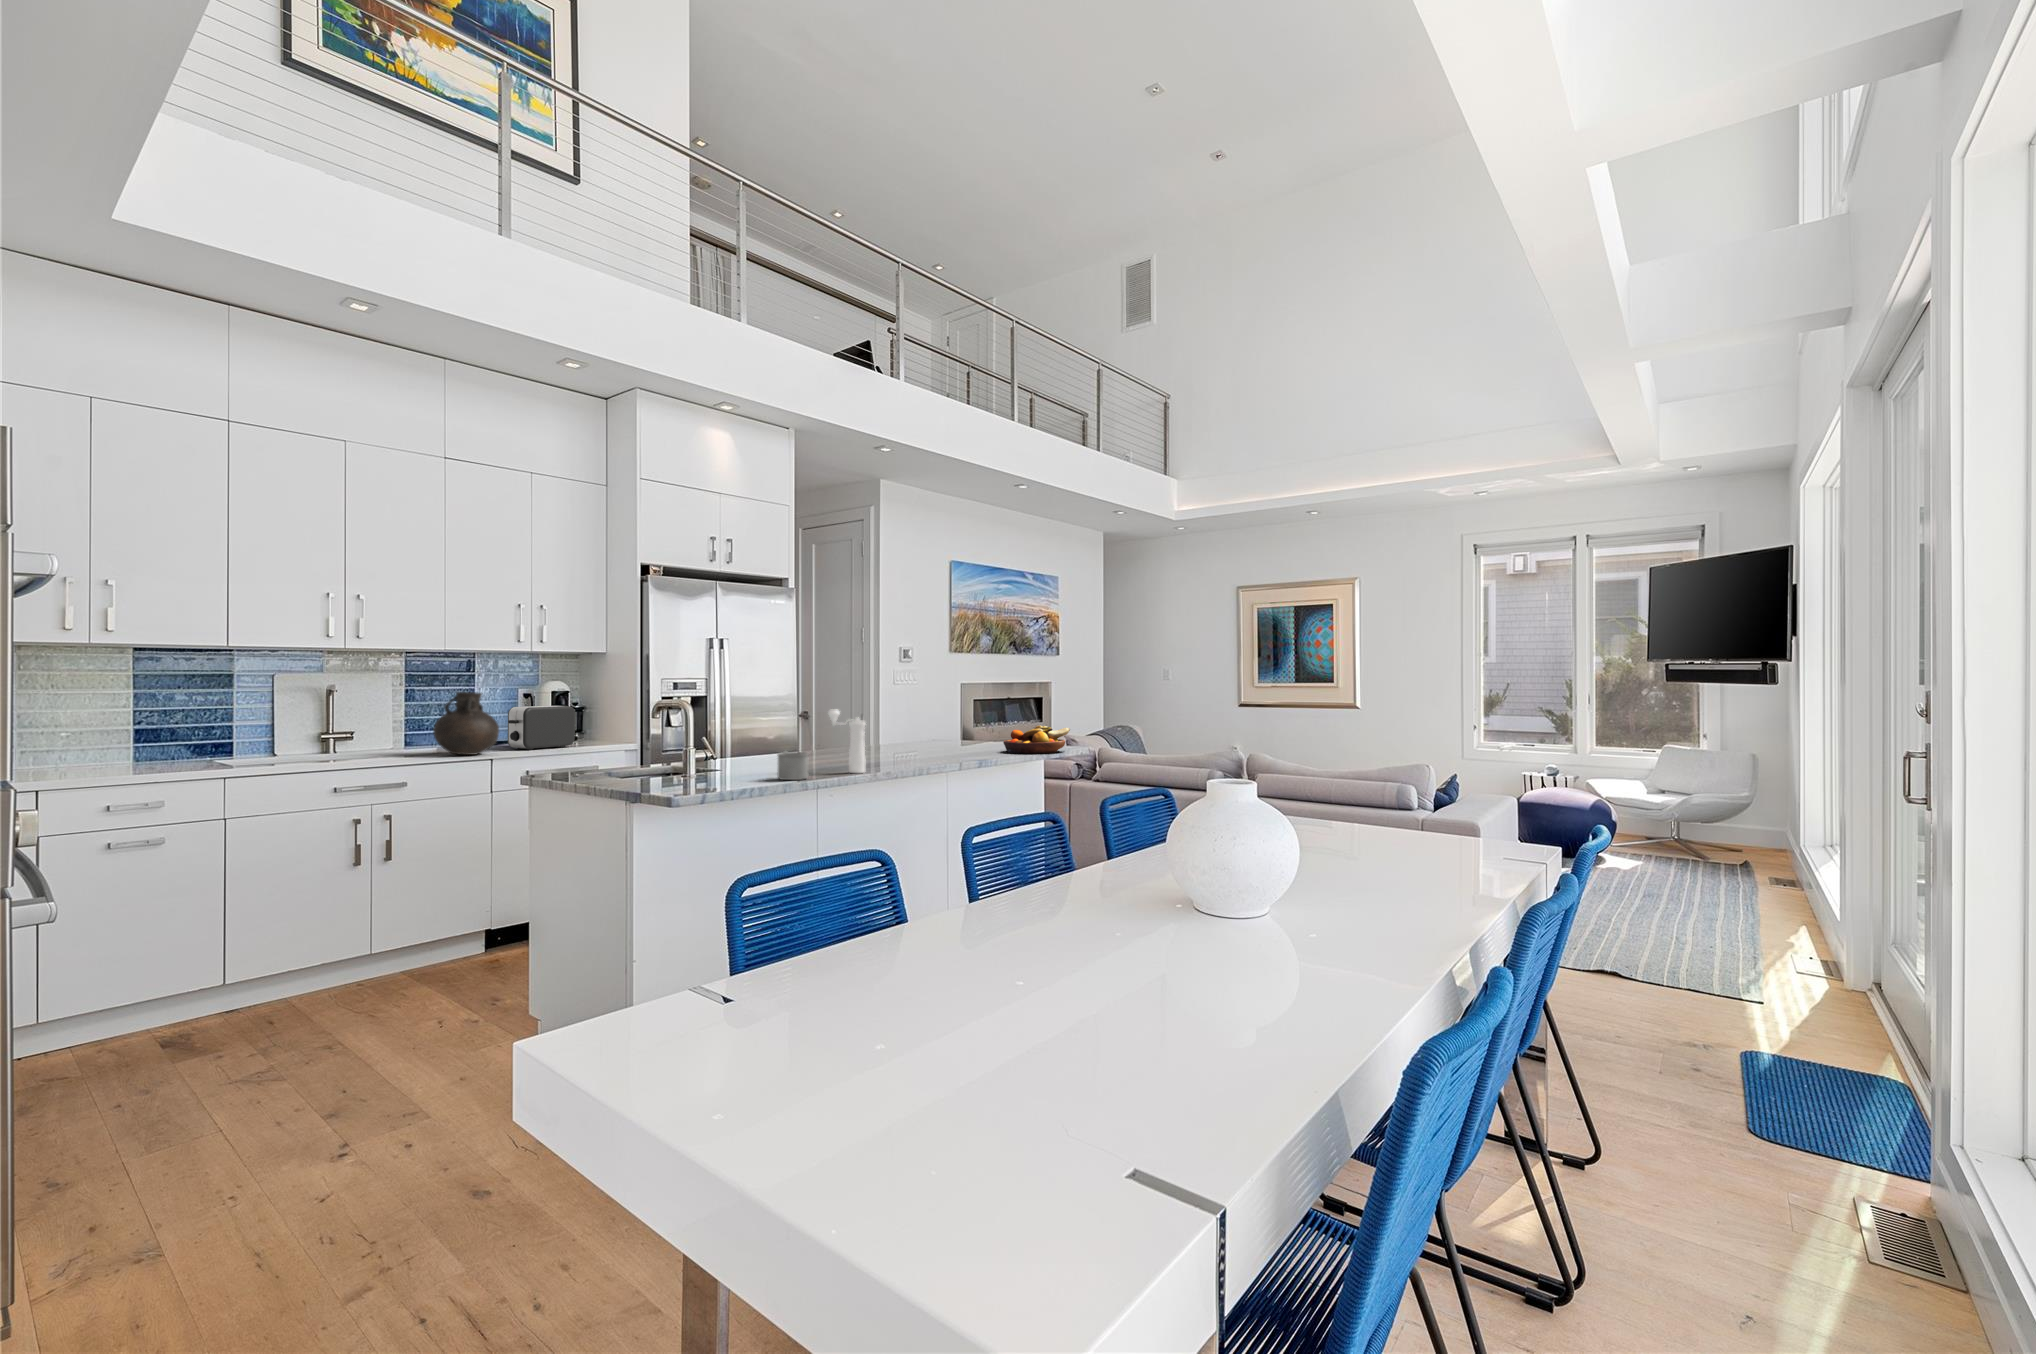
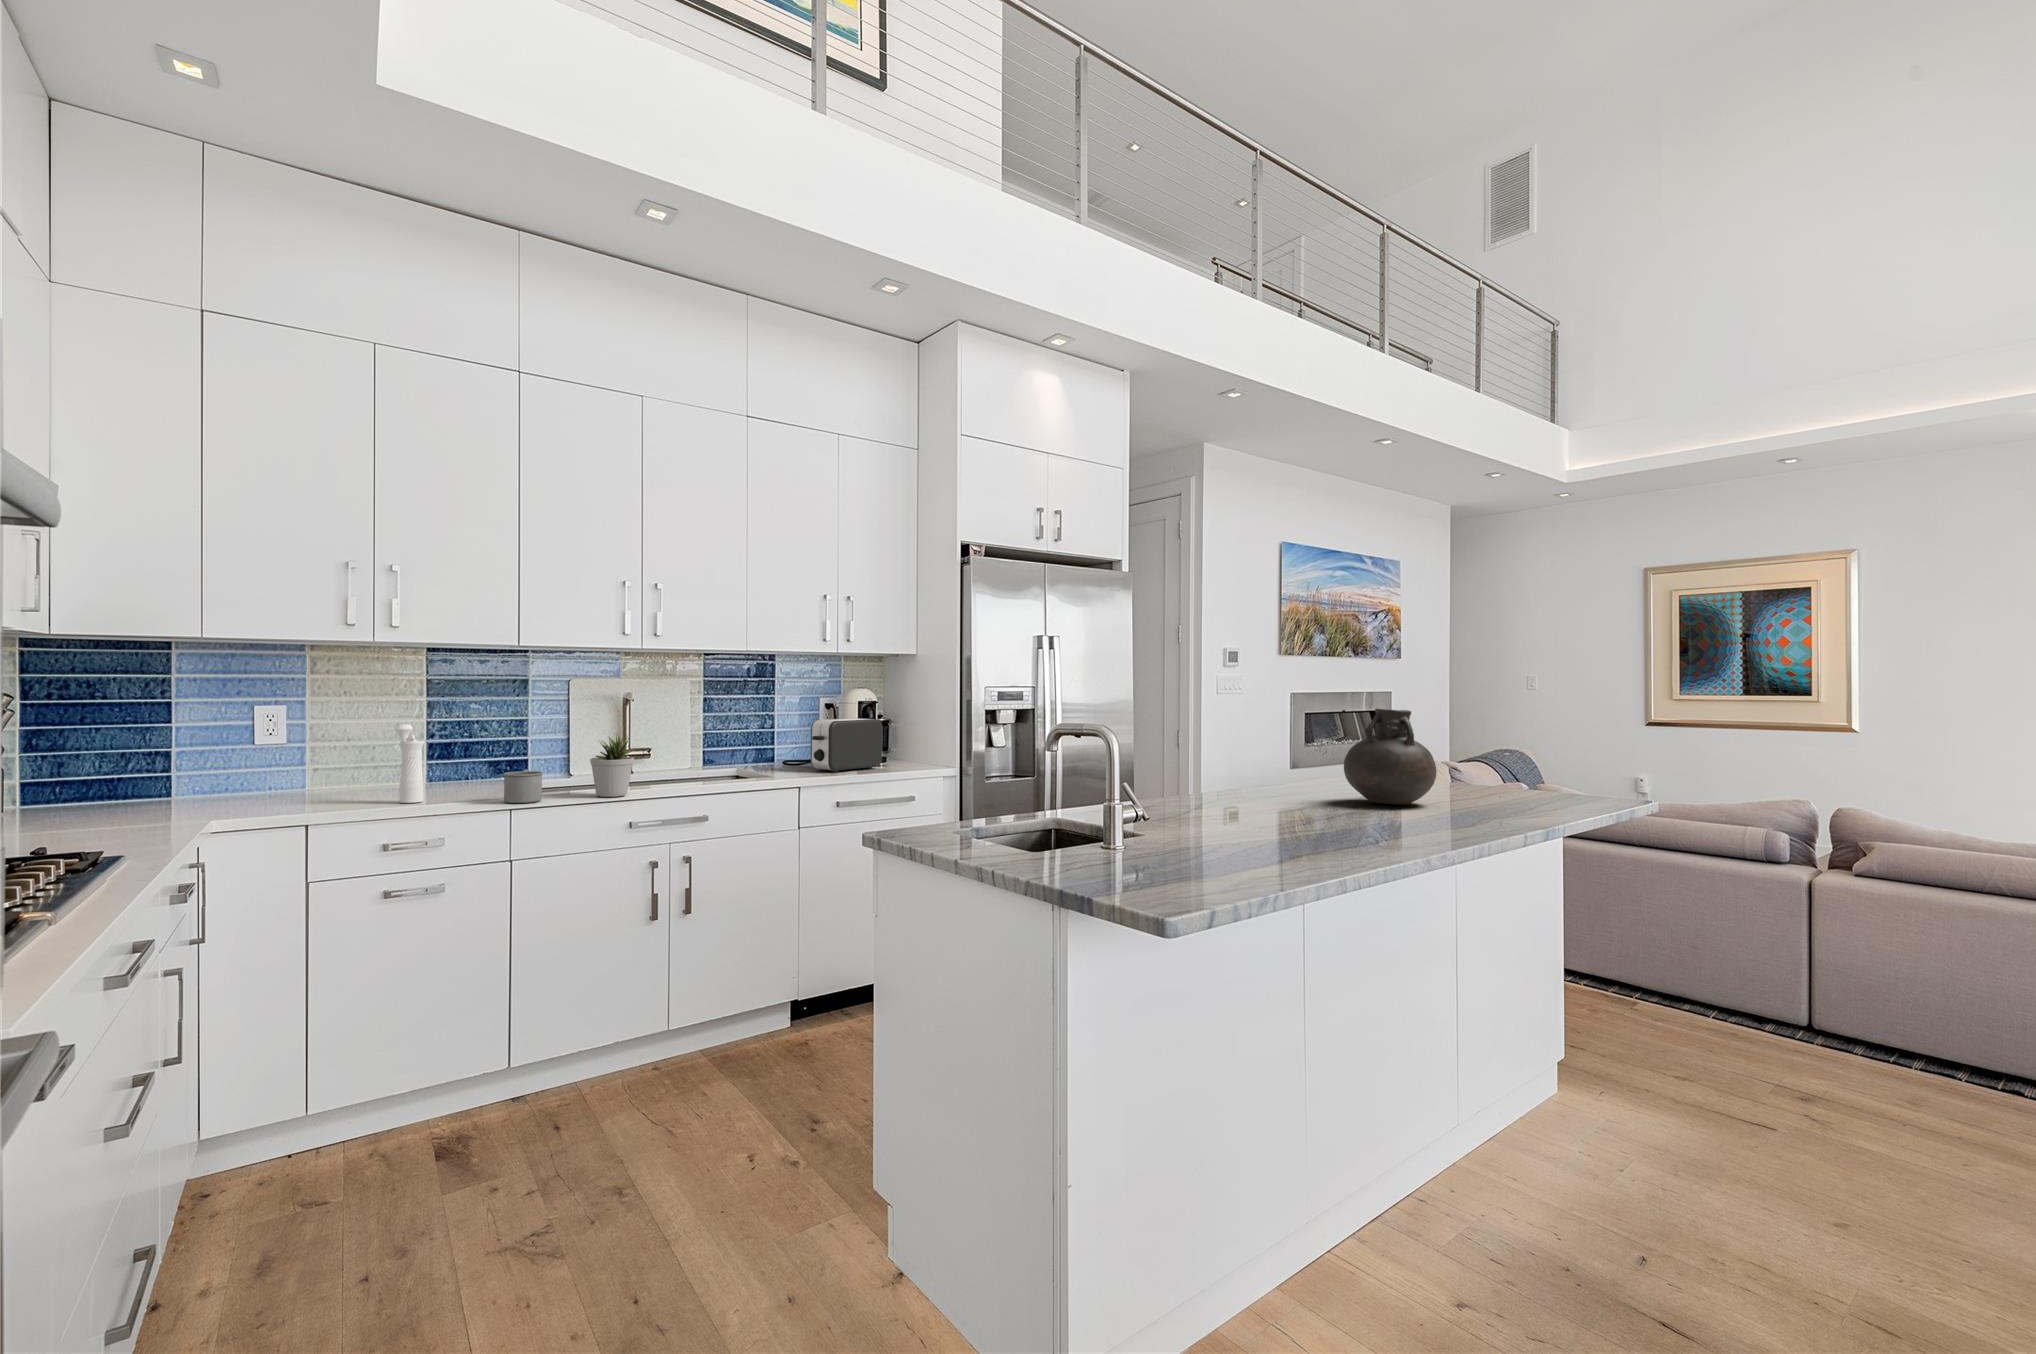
vase: present [433,692,499,755] -> present [1344,709,1437,805]
pepper mill: present [828,710,865,773] -> present [395,724,424,803]
potted plant: none [296,716,339,769] -> present [590,734,634,797]
fruit bowl: present [1003,725,1070,754] -> none [1458,757,1560,799]
mug: present [777,751,809,780] -> present [503,769,543,803]

